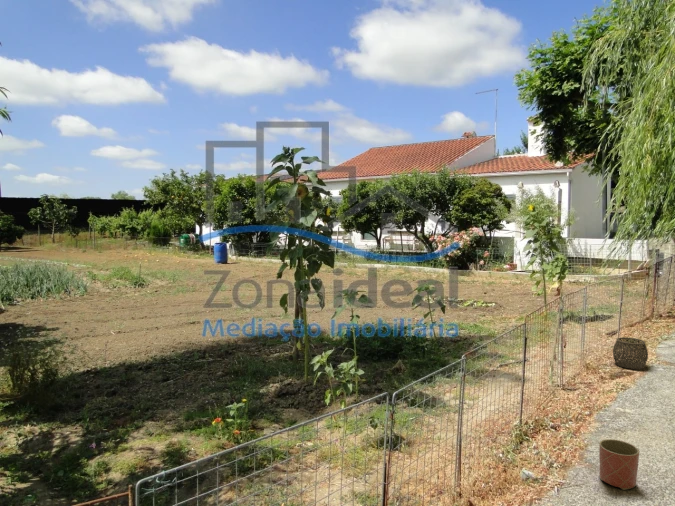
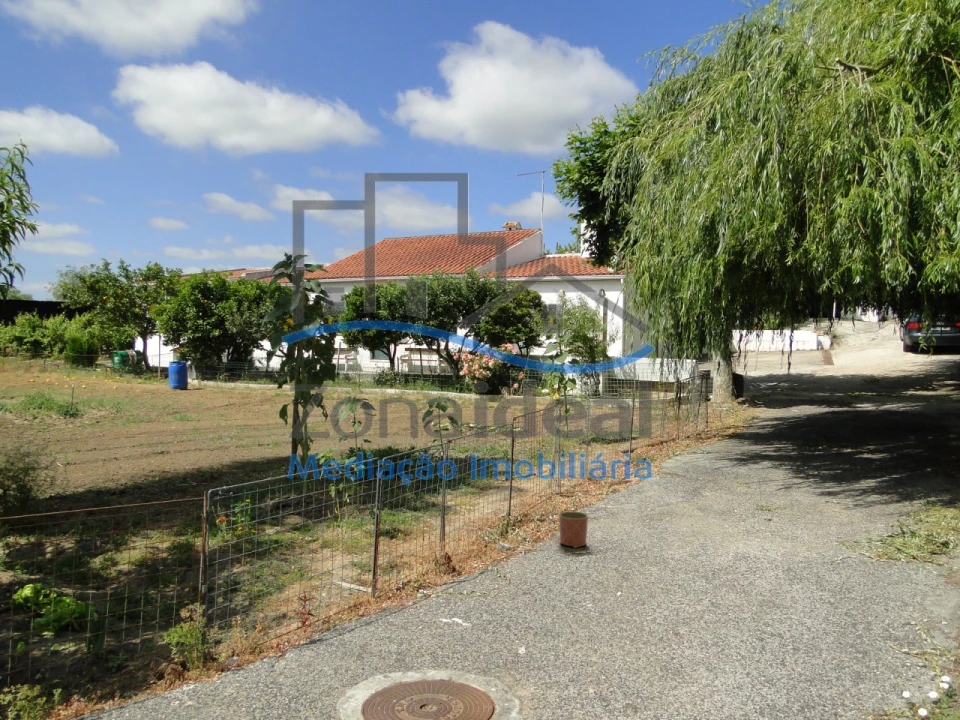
woven basket: present [613,337,648,369] -> none [612,447,643,476]

